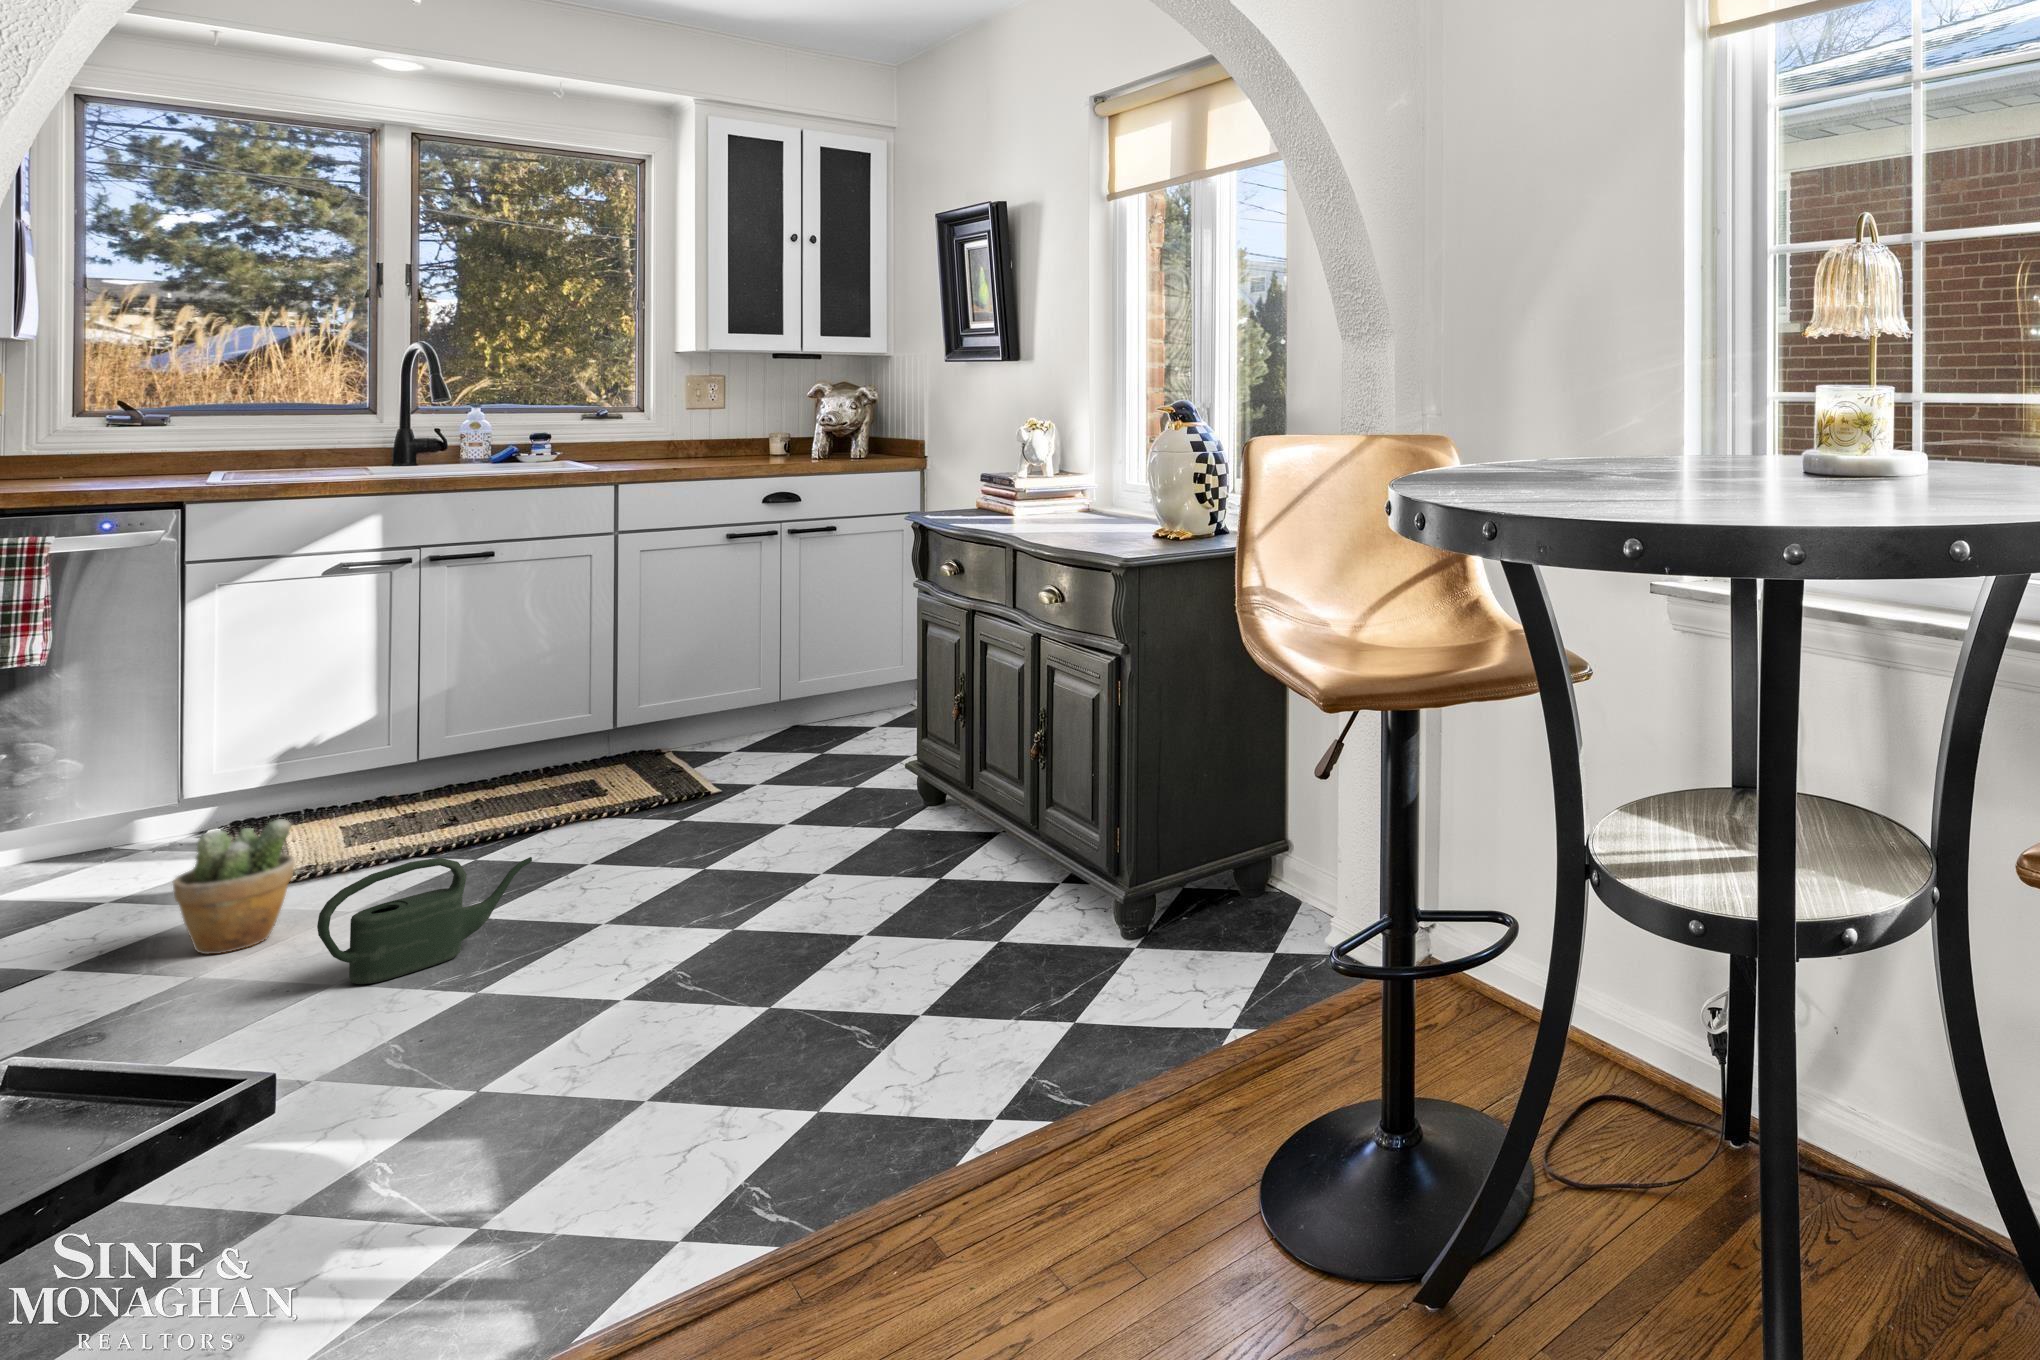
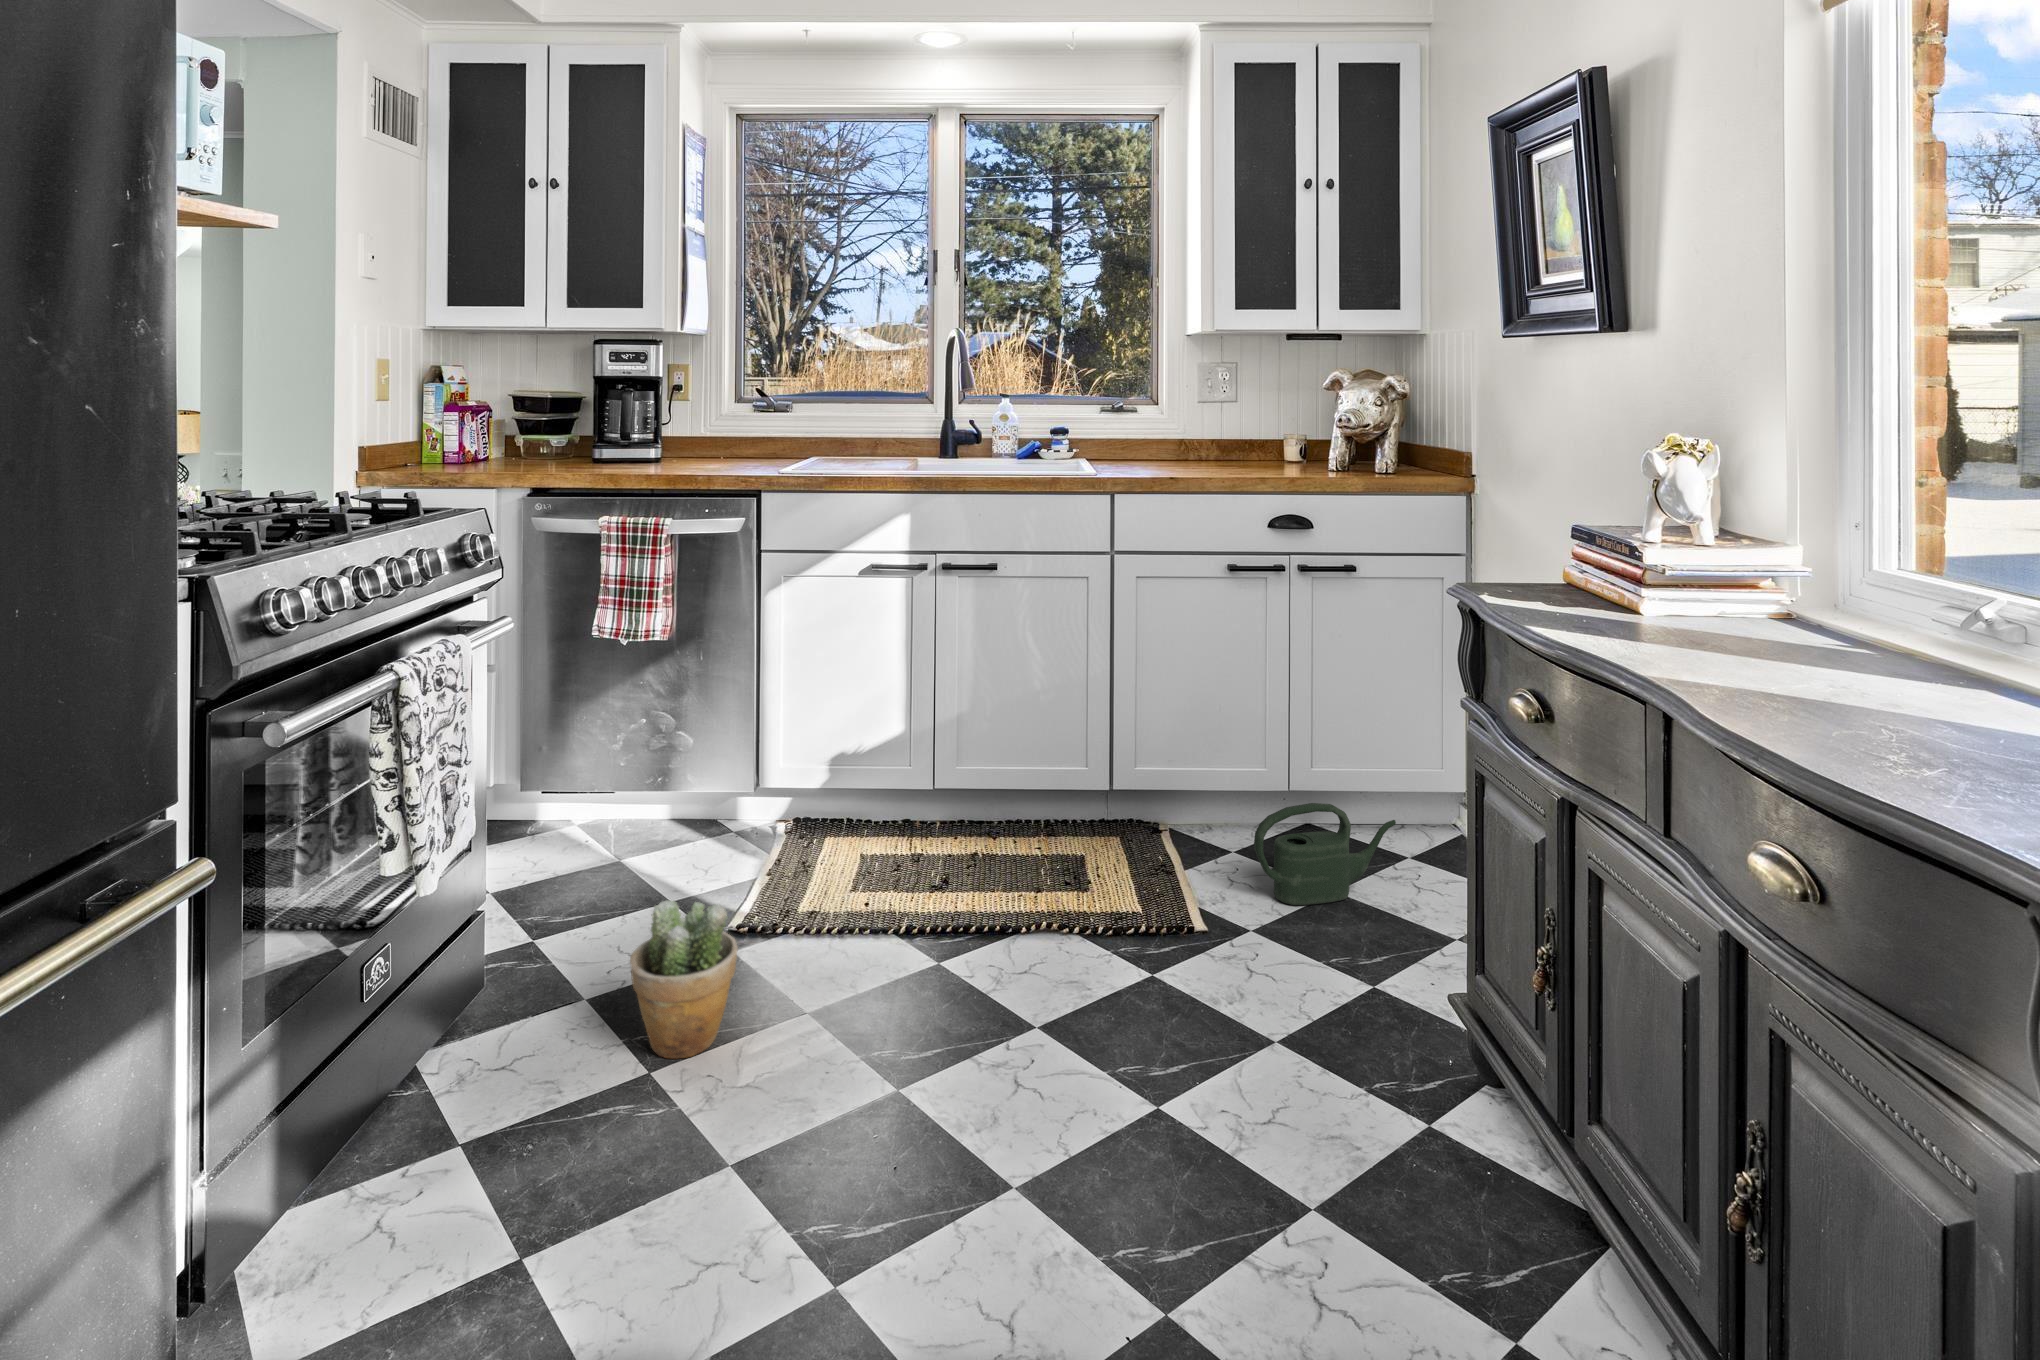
watering can: present [317,857,532,984] -> present [1254,803,1396,905]

